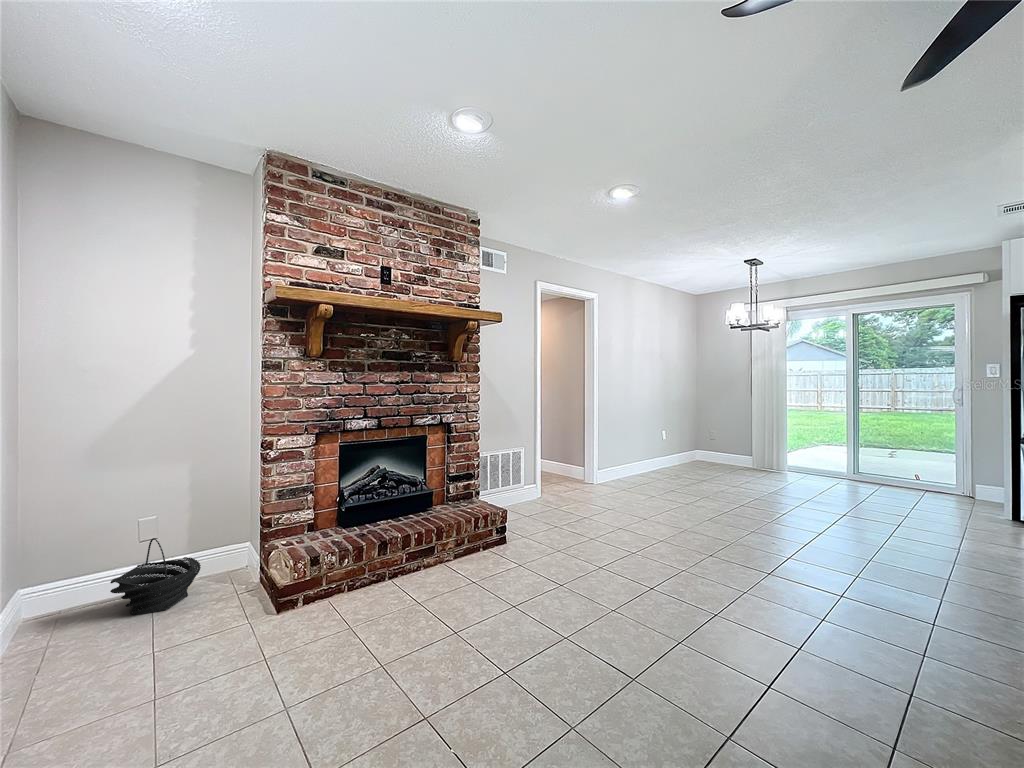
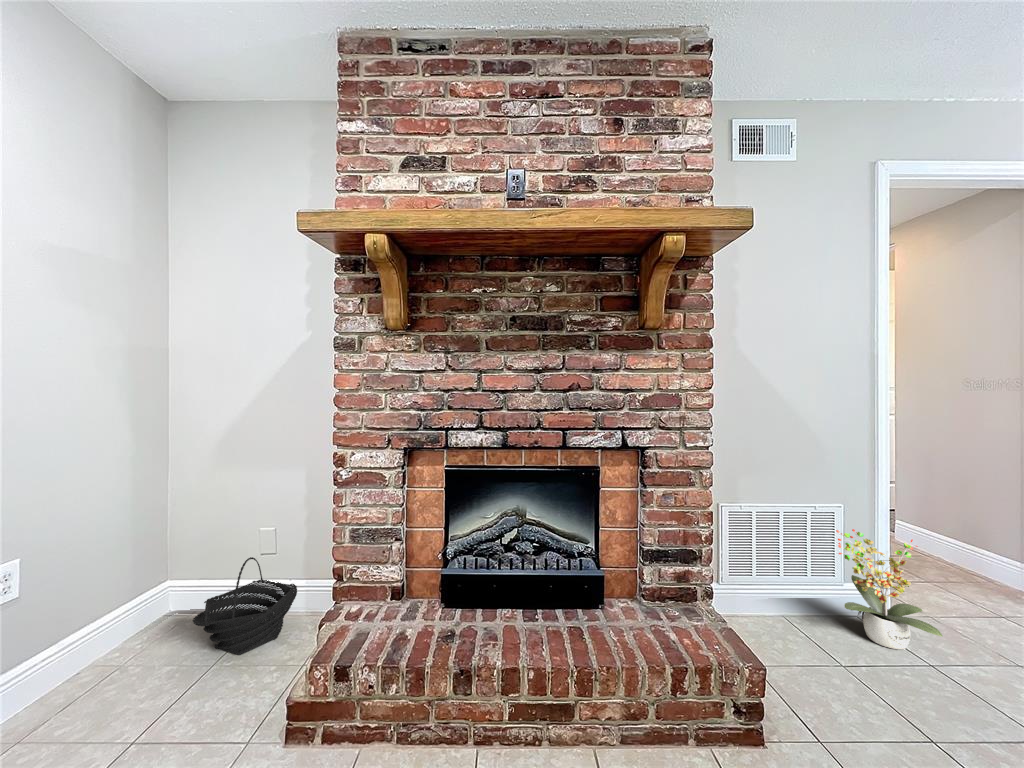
potted plant: none [521,461,558,511] -> present [836,529,942,649]

